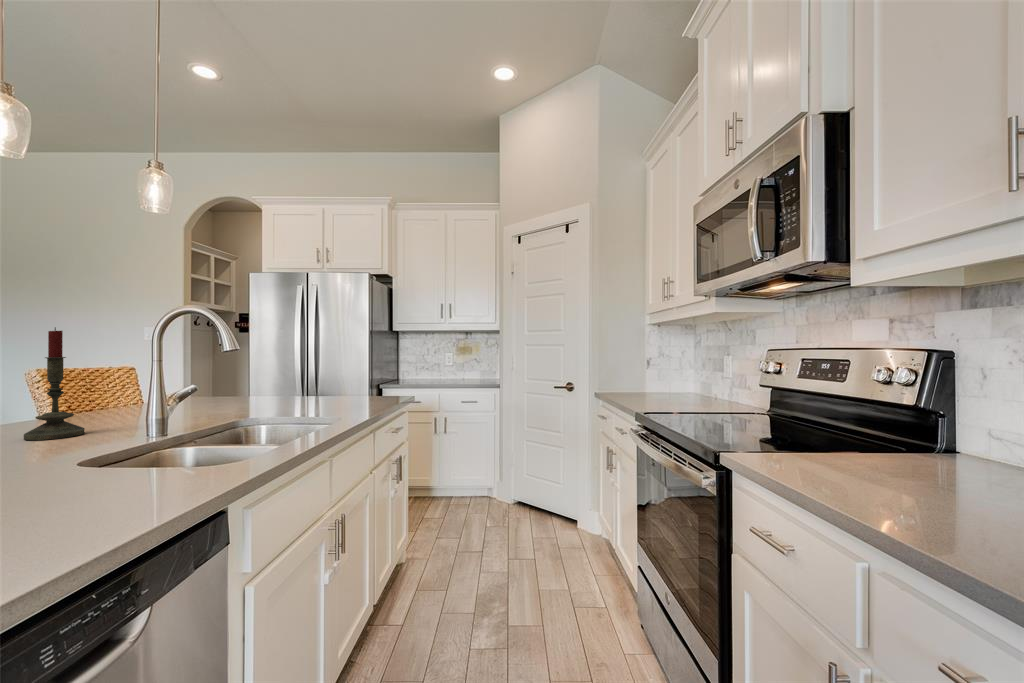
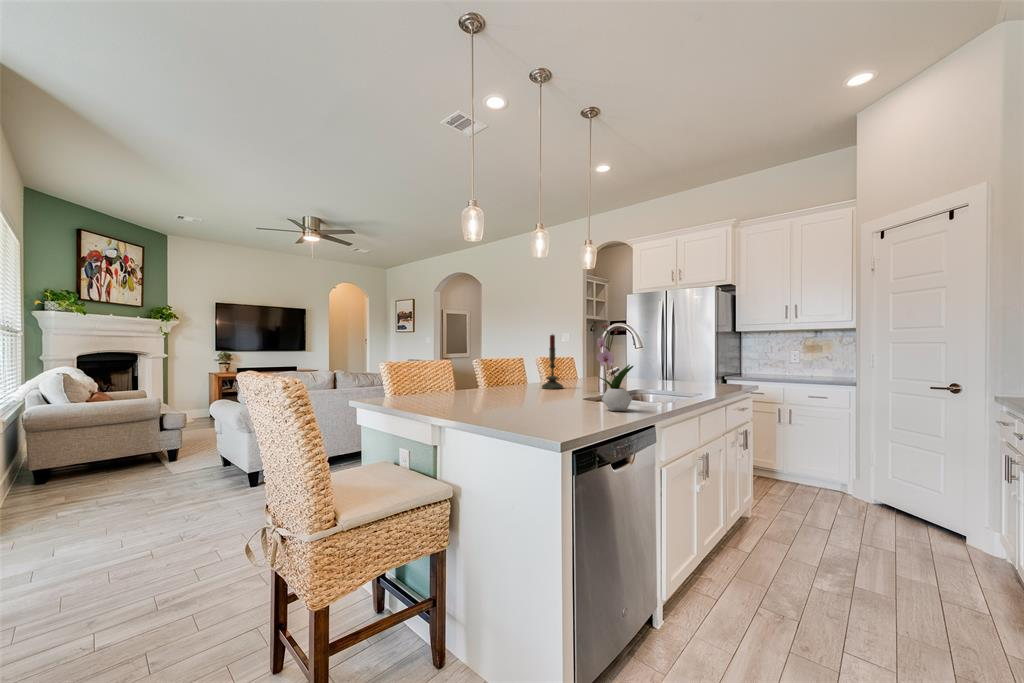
flower arrangement: none [94,312,187,497] -> present [596,325,633,411]

